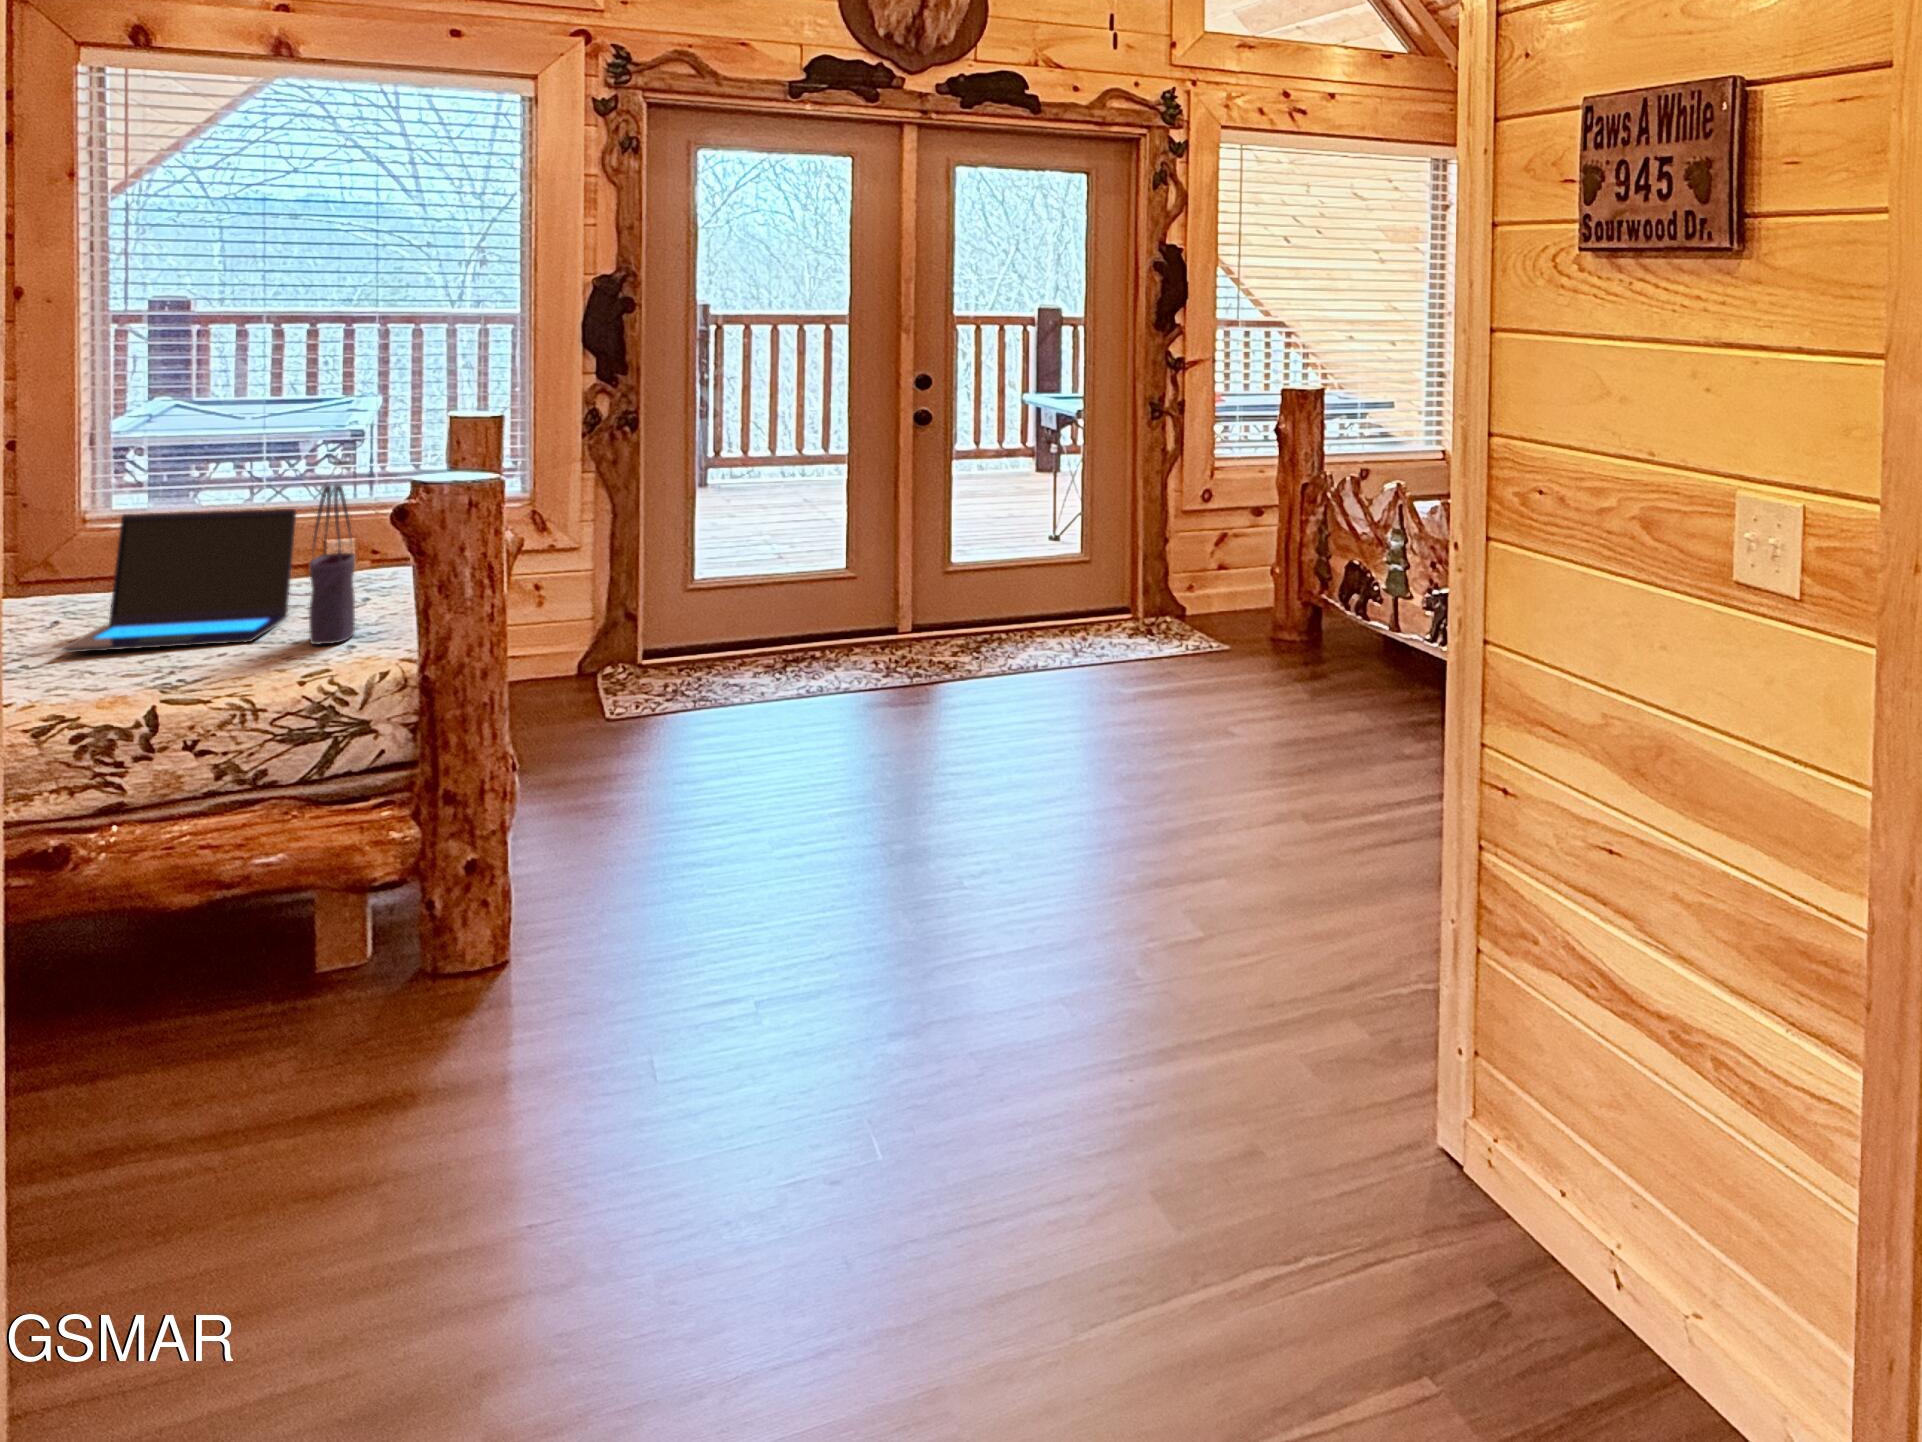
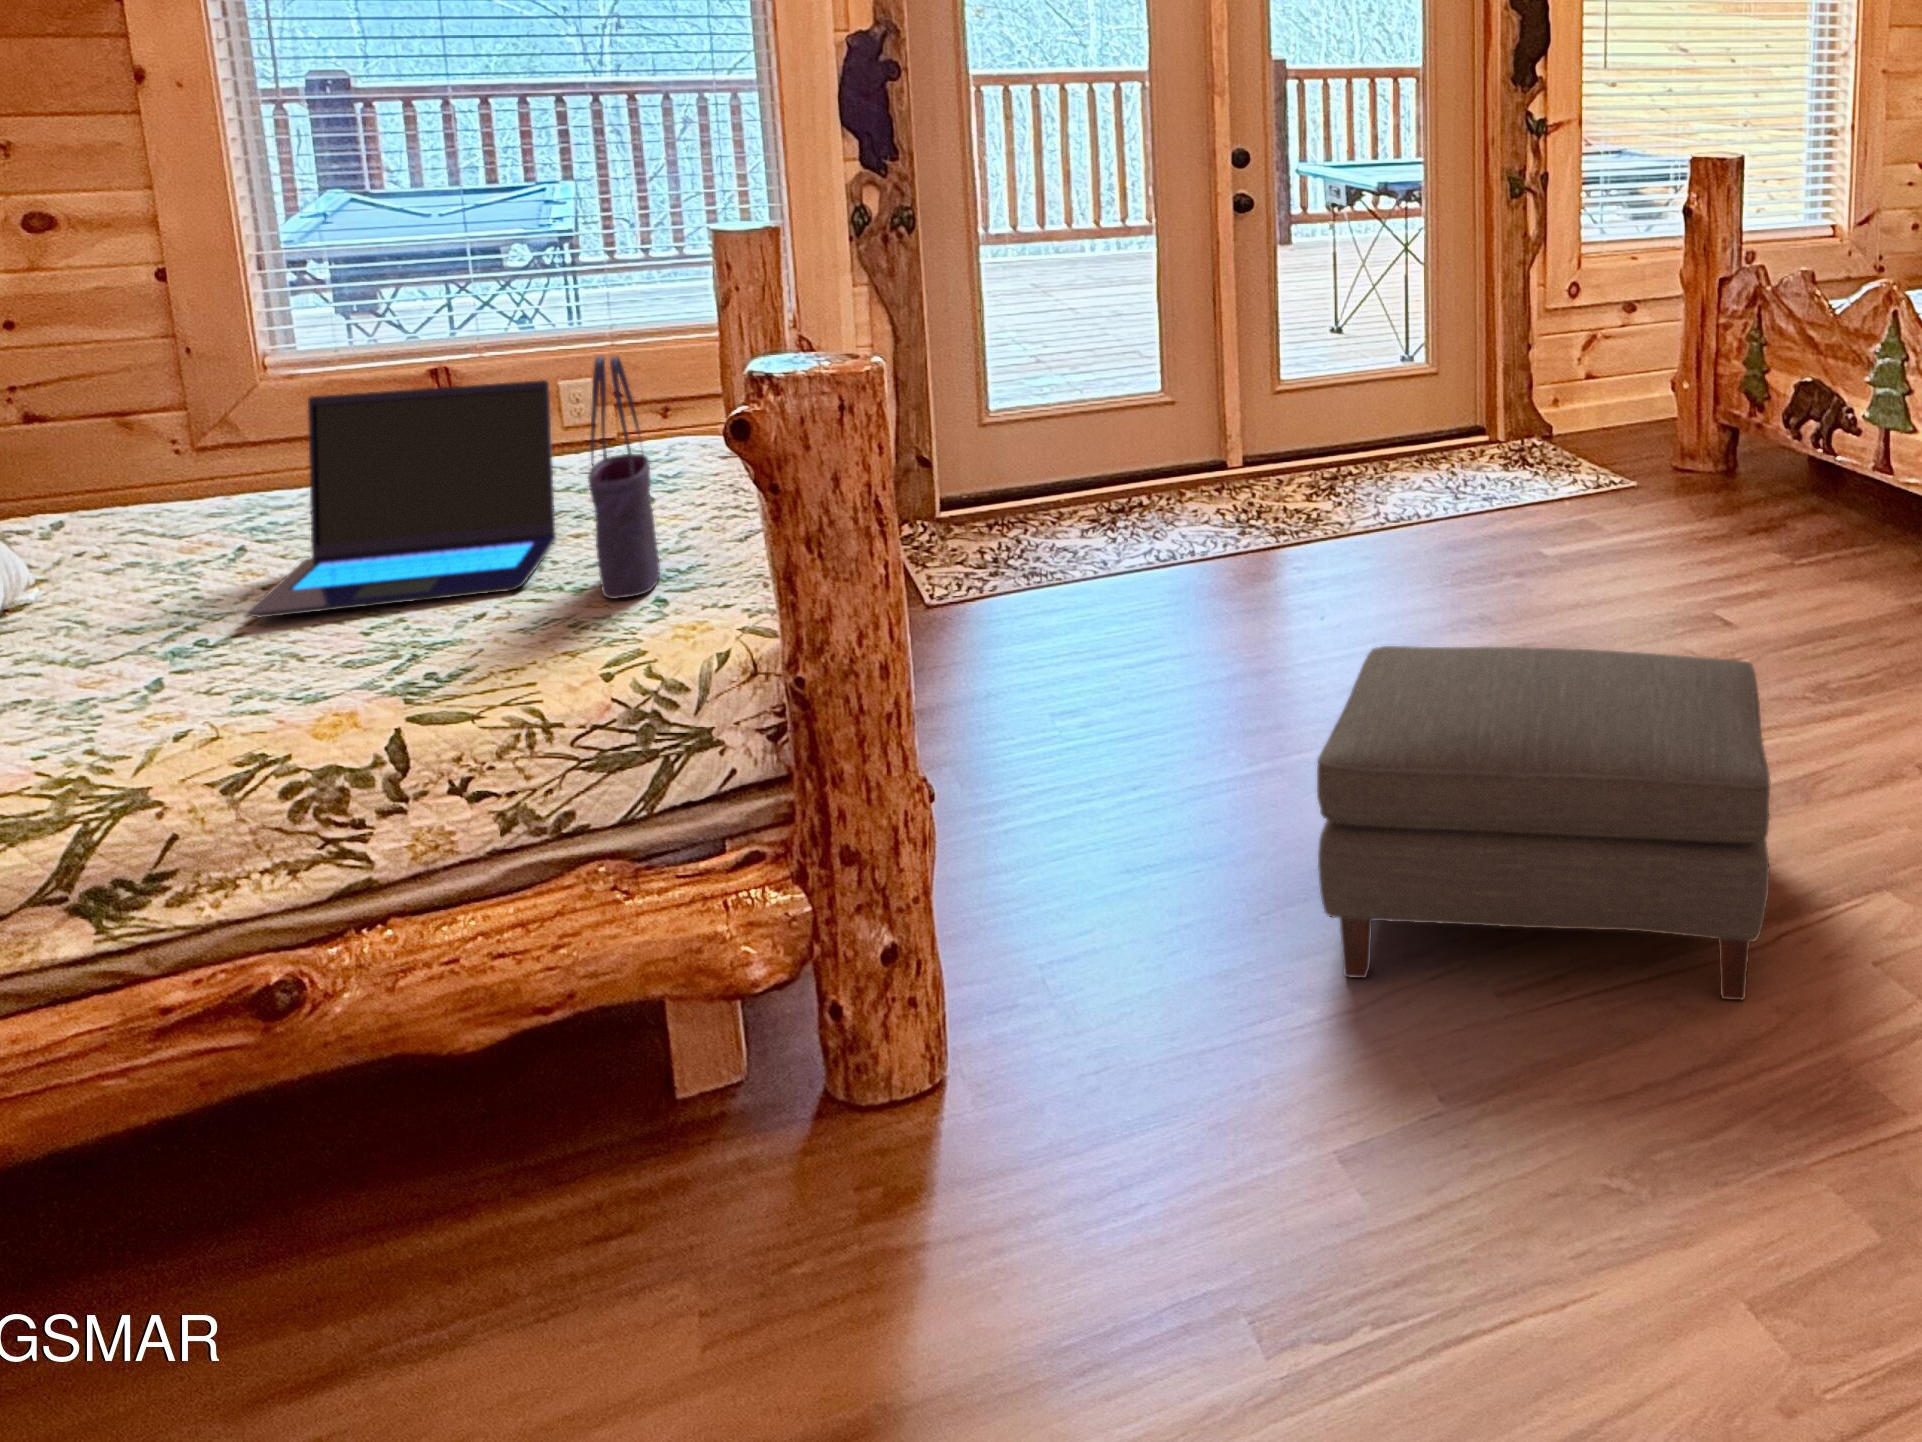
ottoman: none [789,708,1134,925] -> present [1317,646,1771,1000]

